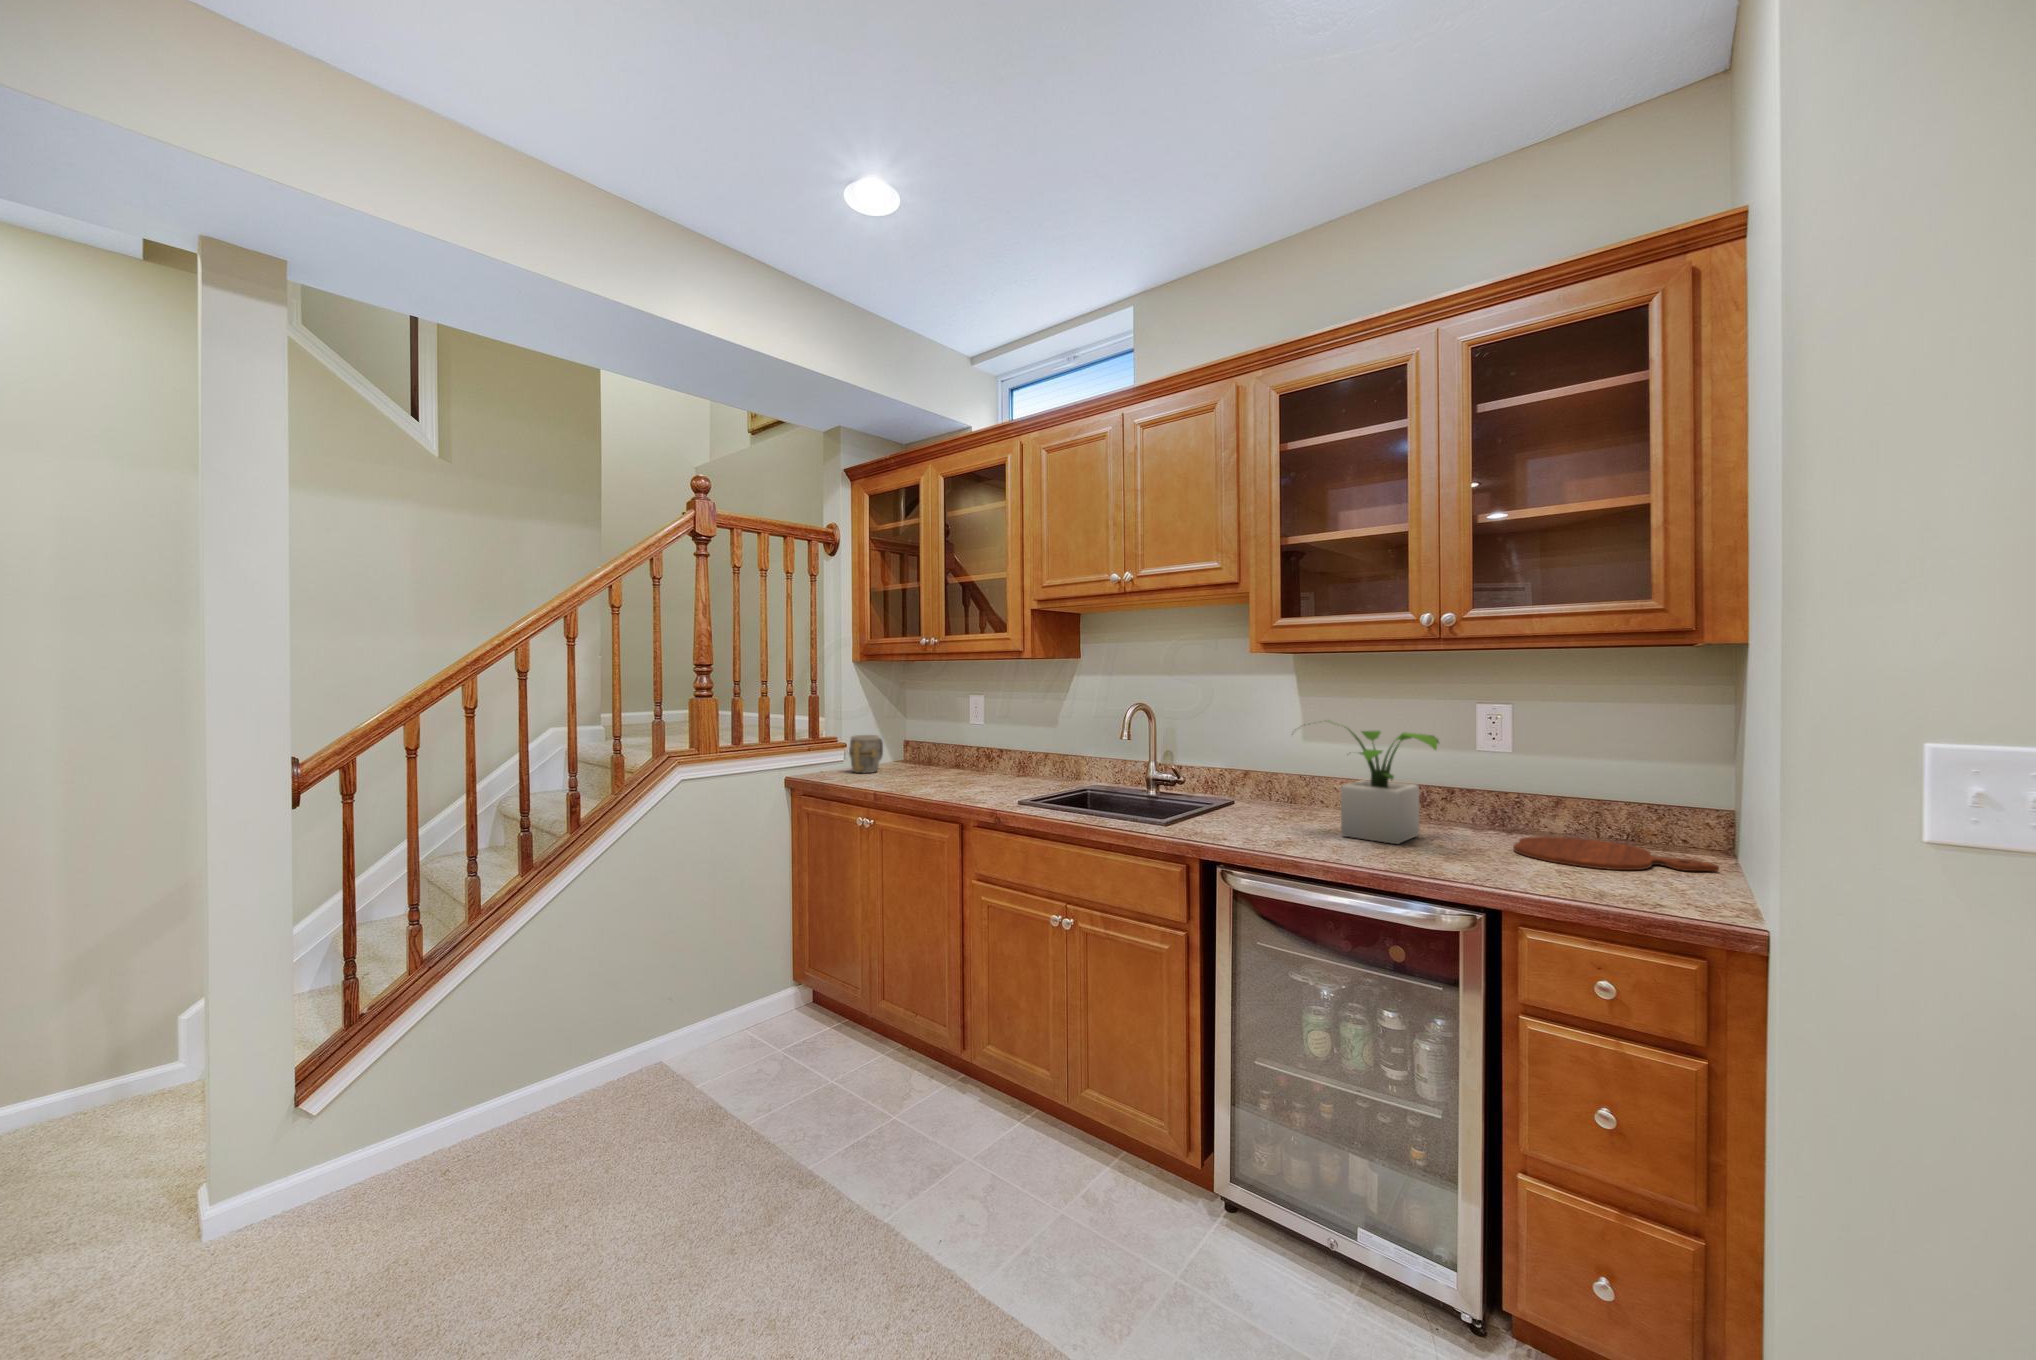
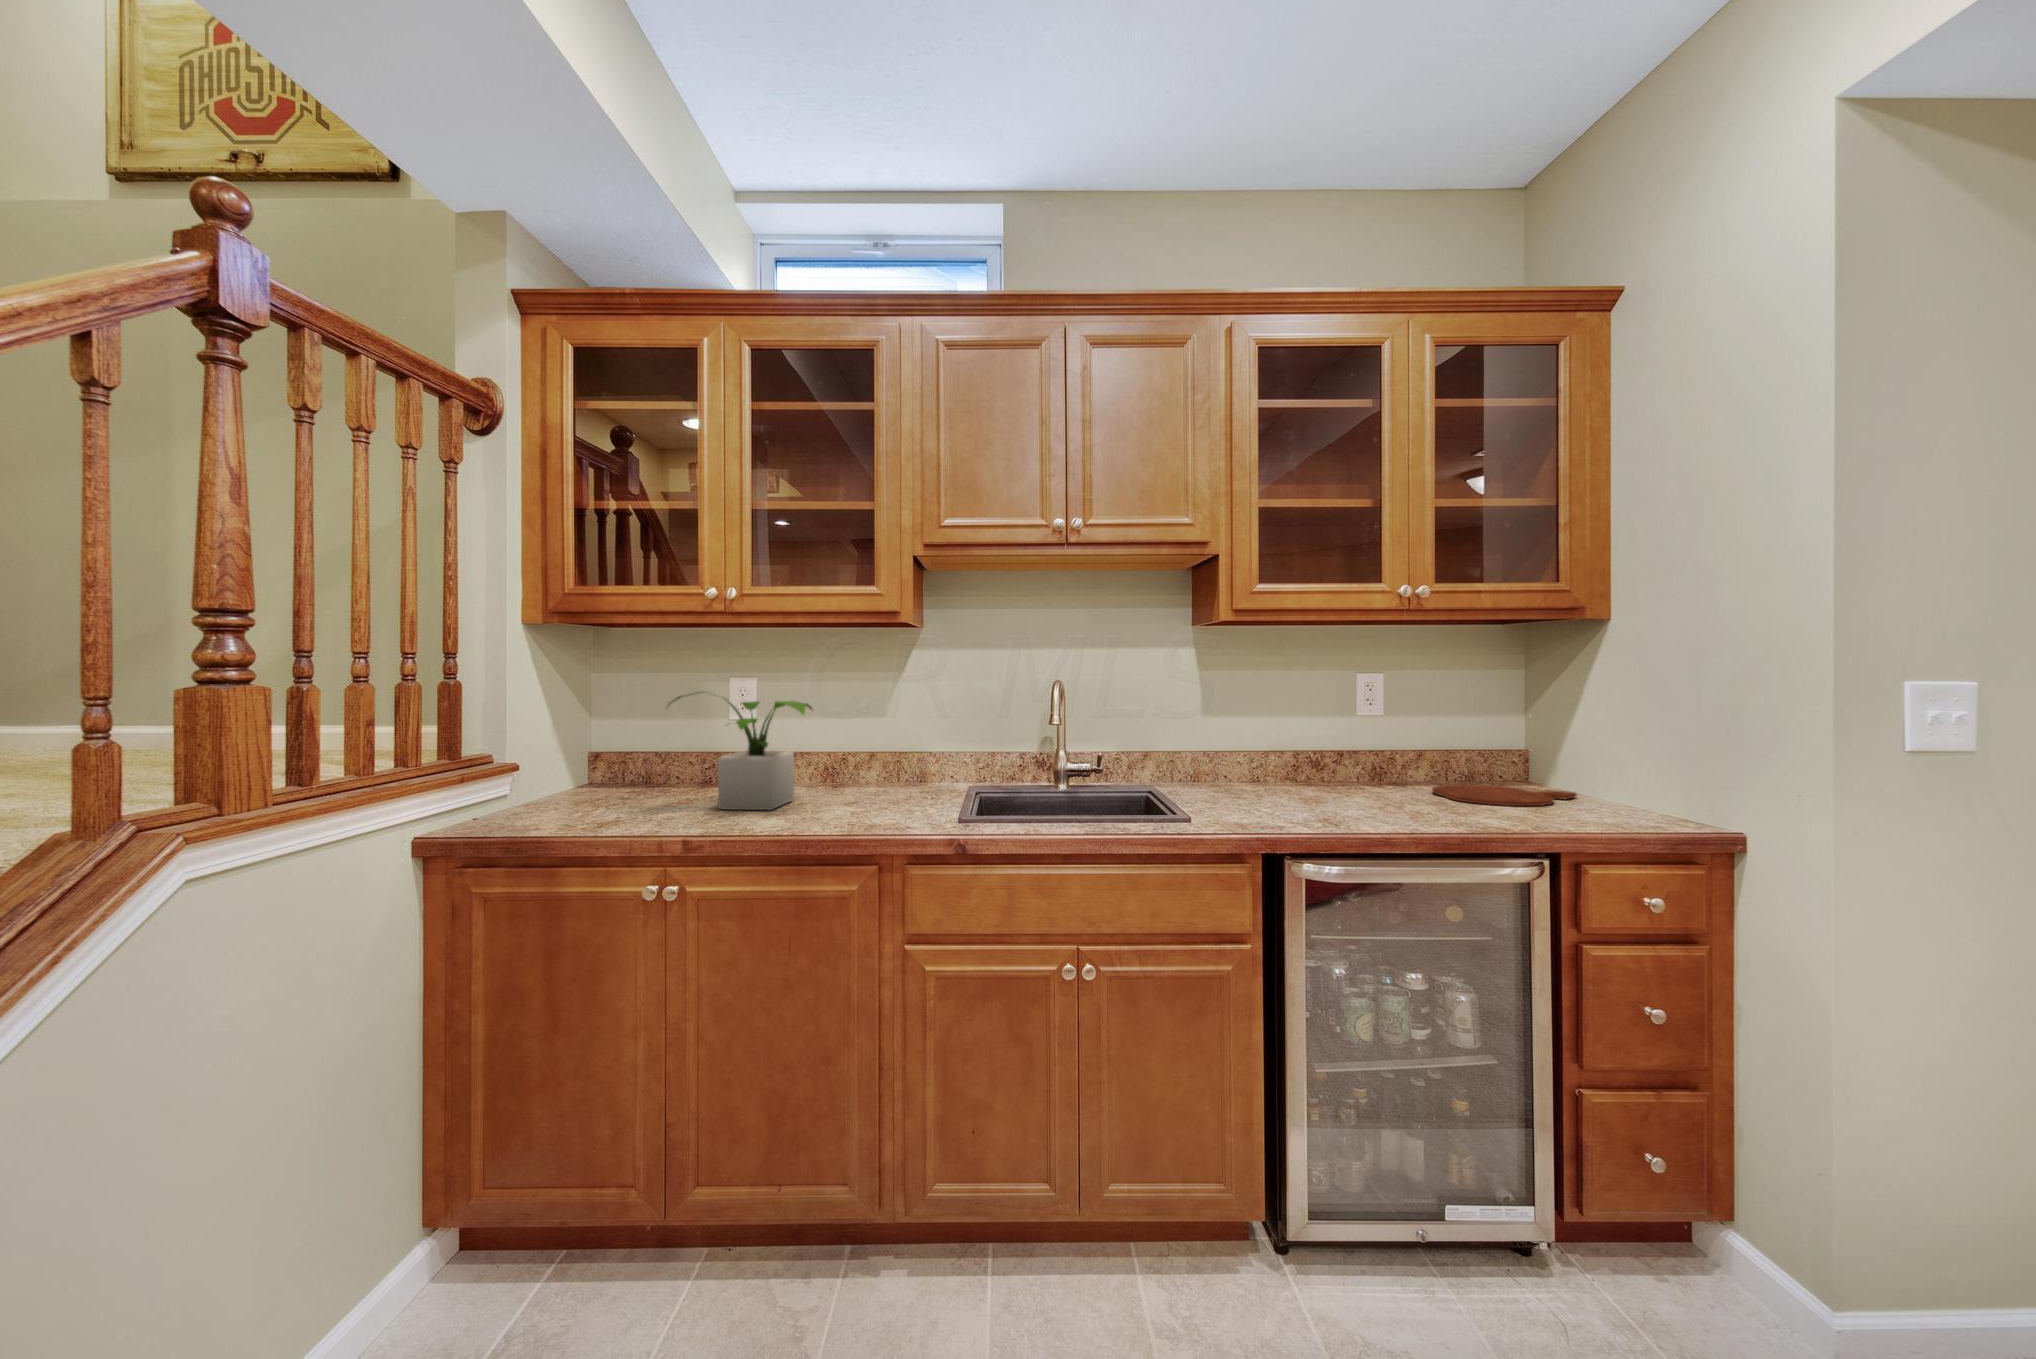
potted plant: present [1304,724,1439,844] -> present [669,692,812,810]
mug: present [849,735,883,773] -> none [529,743,590,808]

